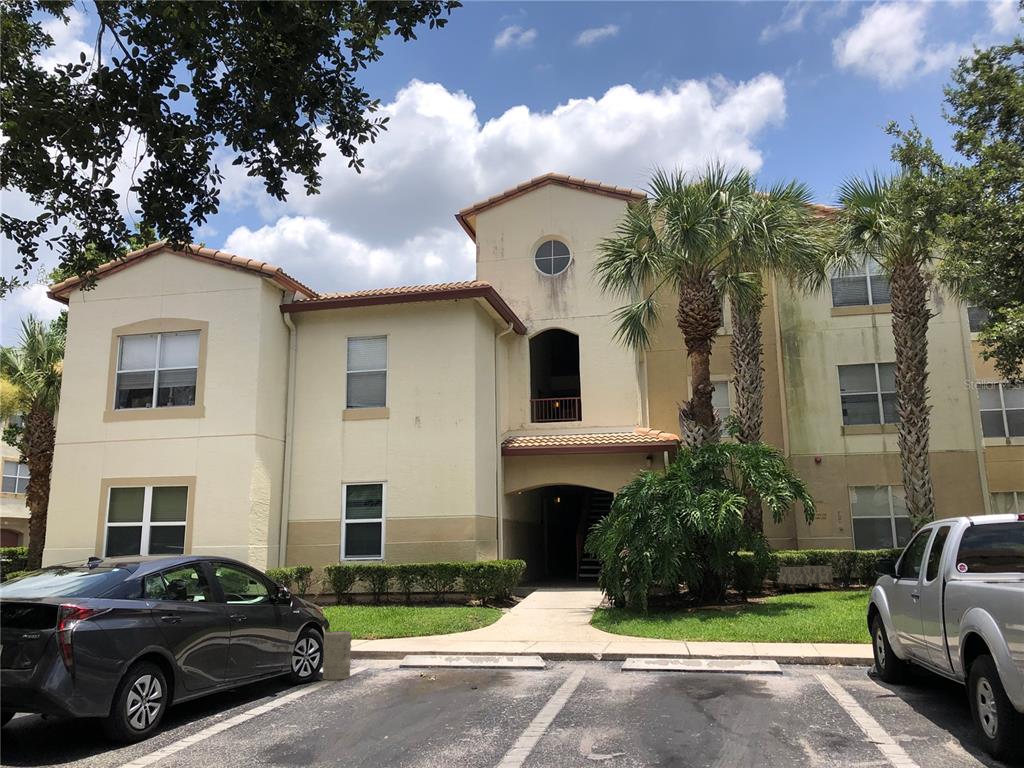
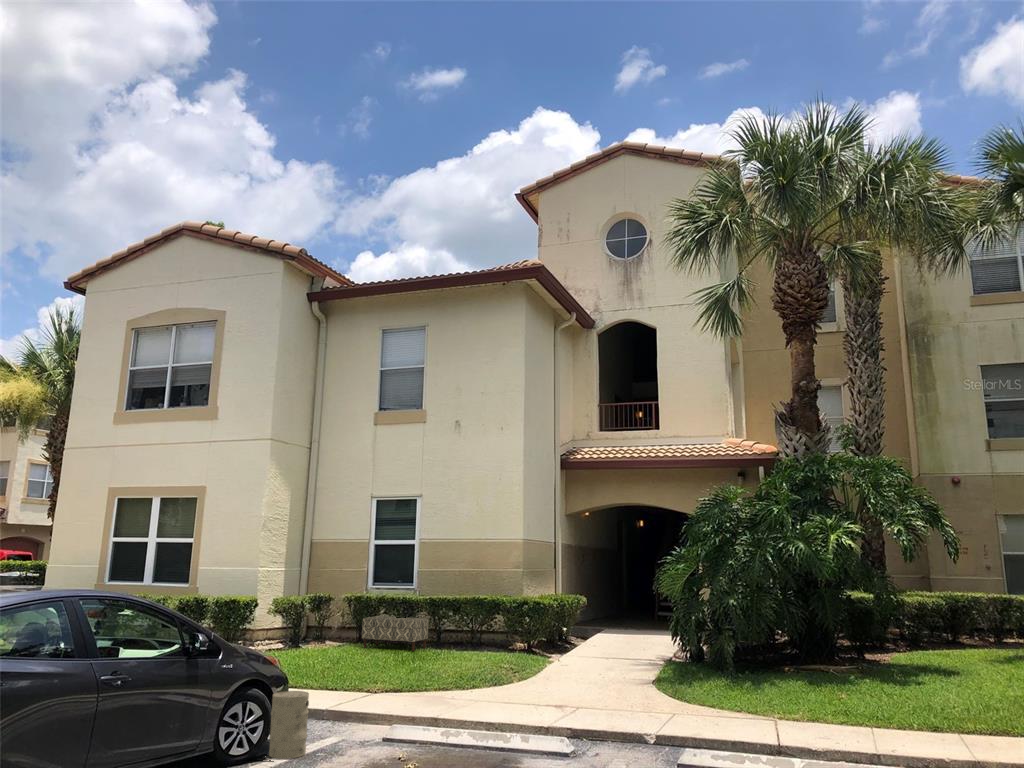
bench: present [778,565,833,592] -> present [362,616,429,651]

